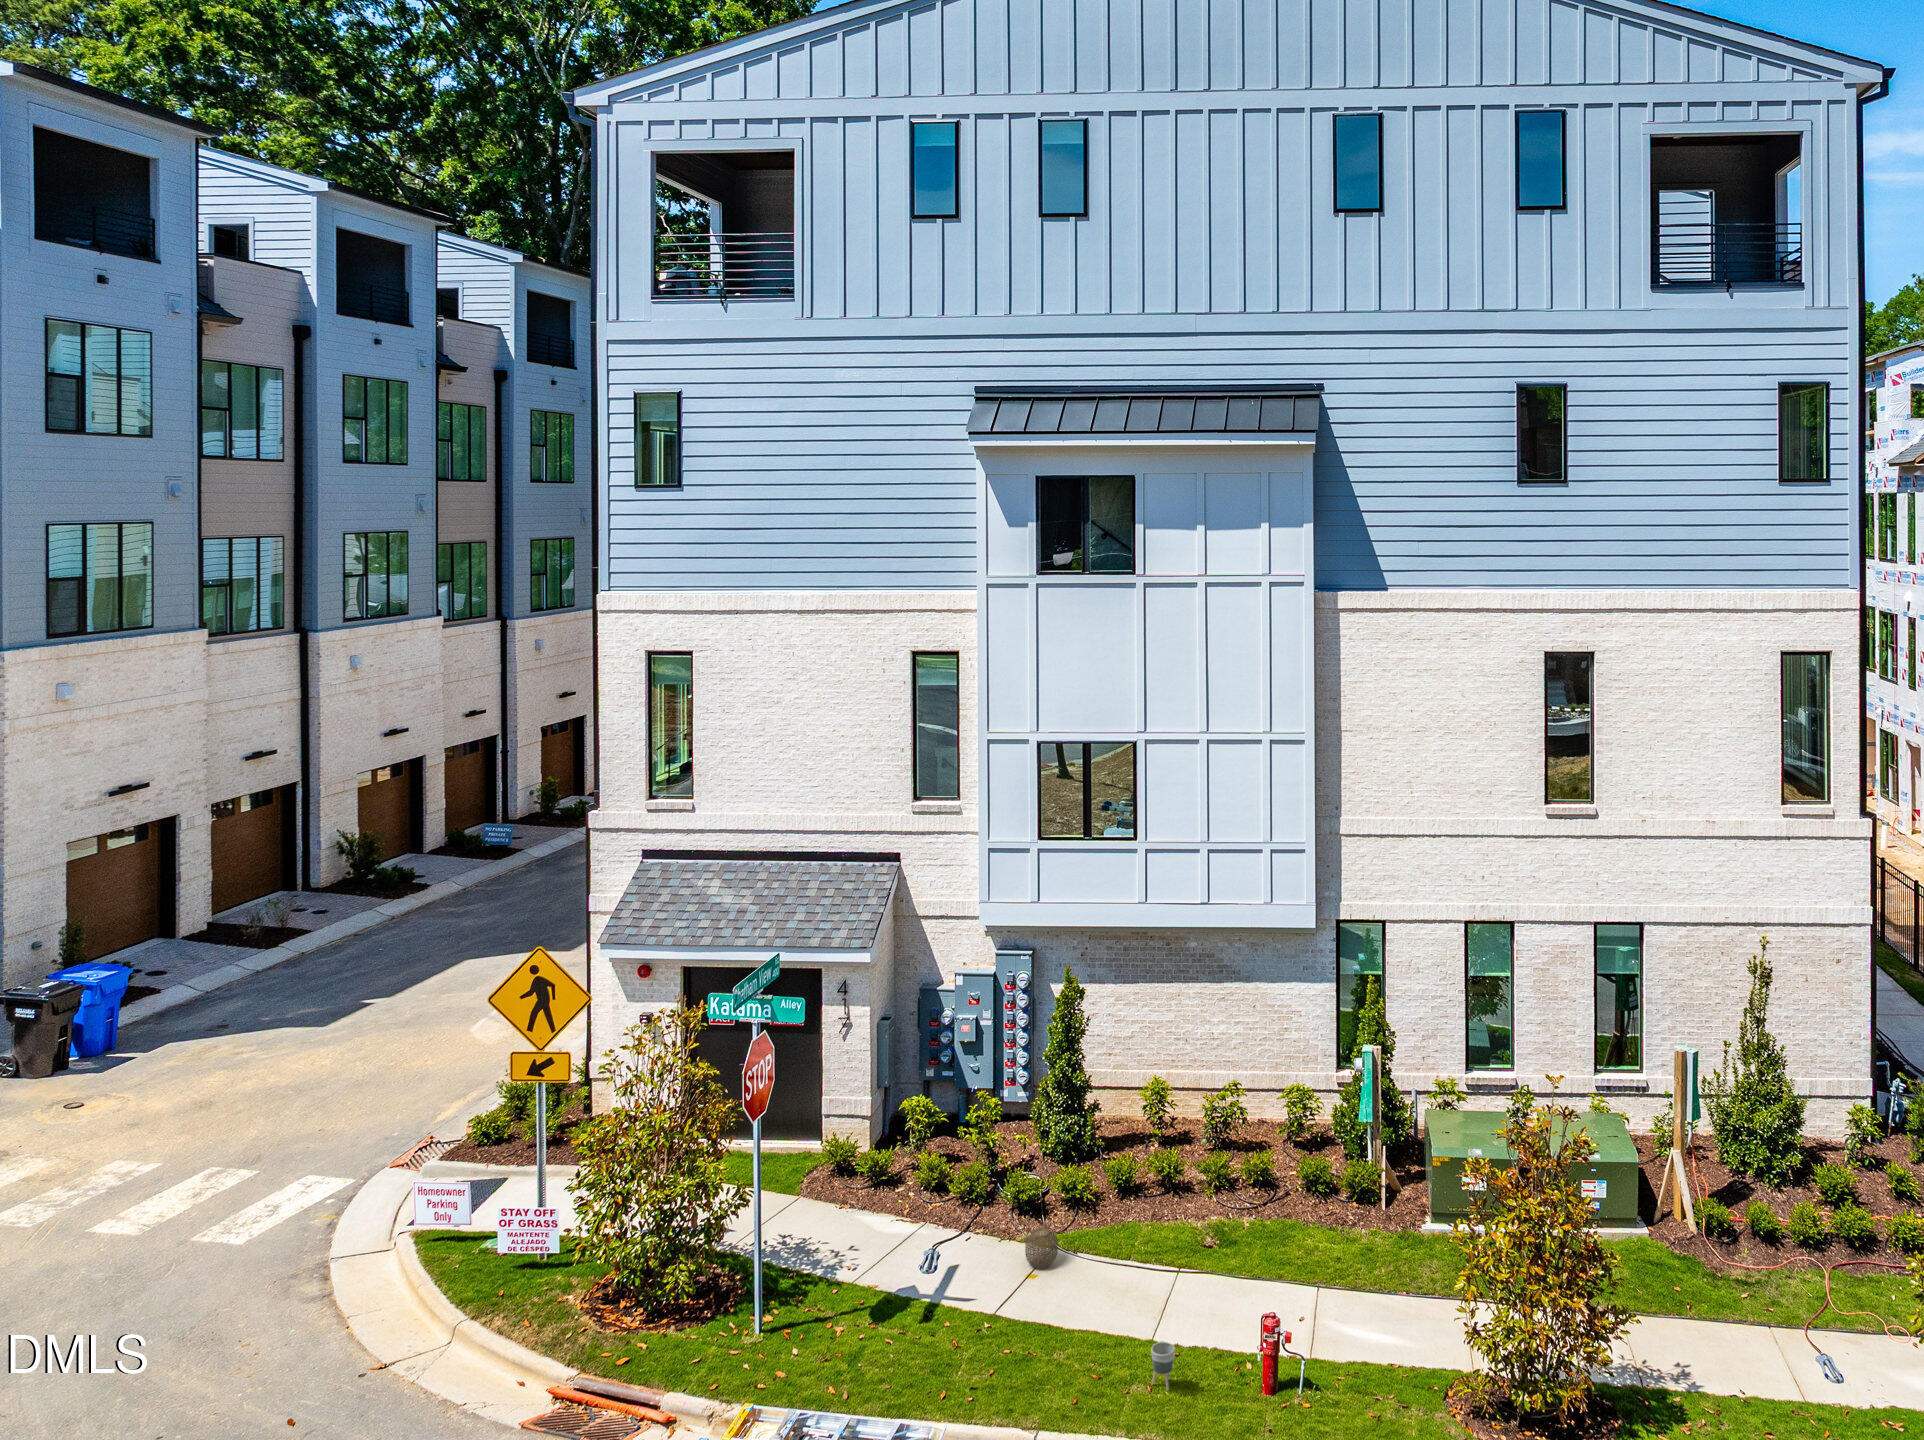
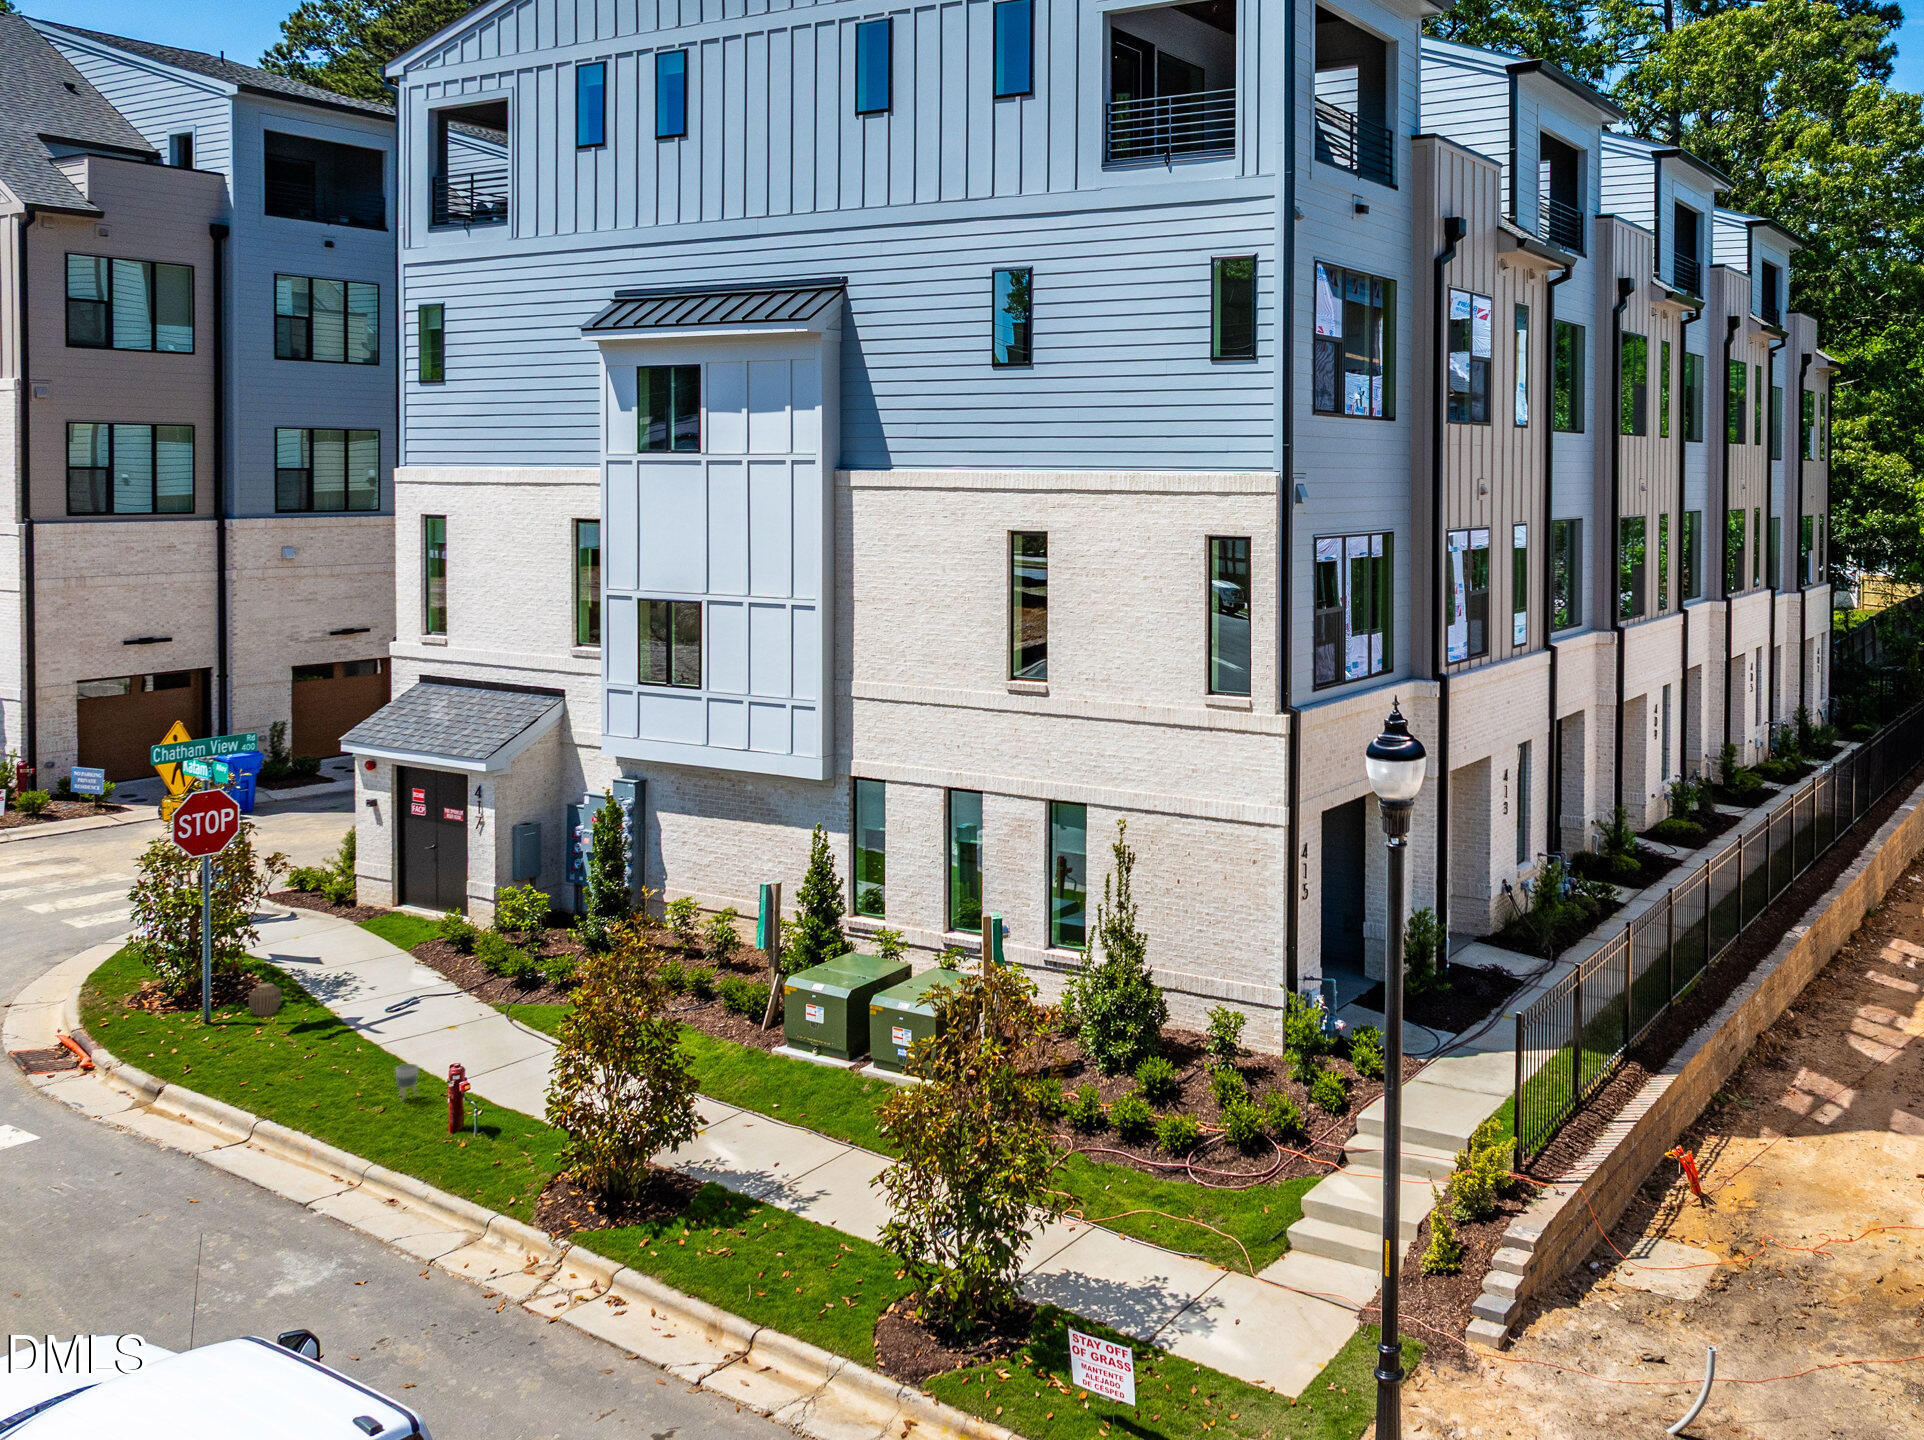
woven basket: present [1025,1228,1058,1269] -> present [249,983,281,1016]

